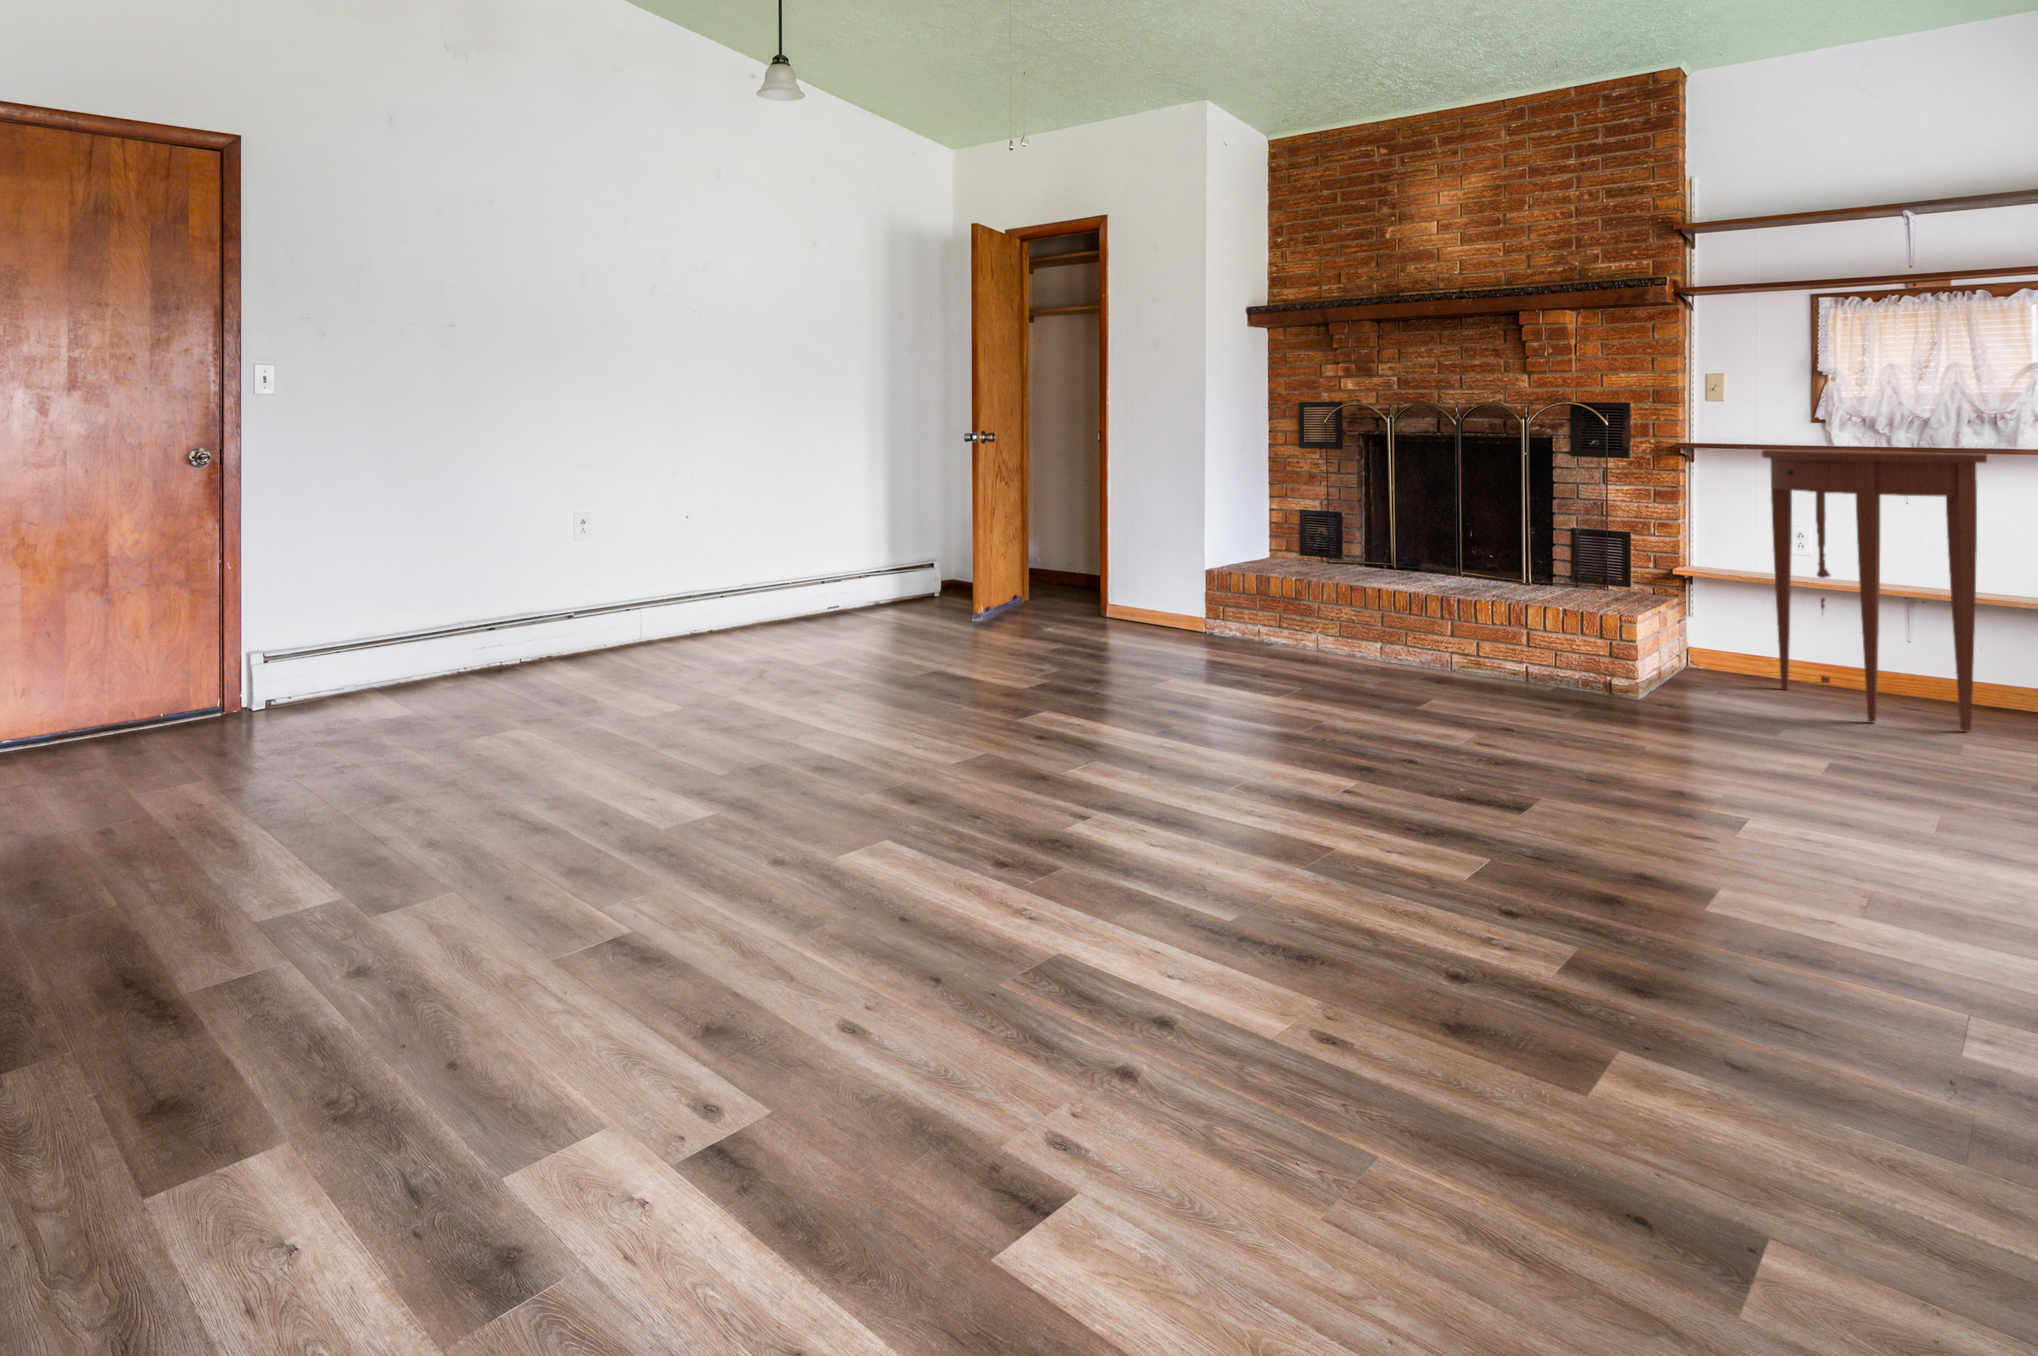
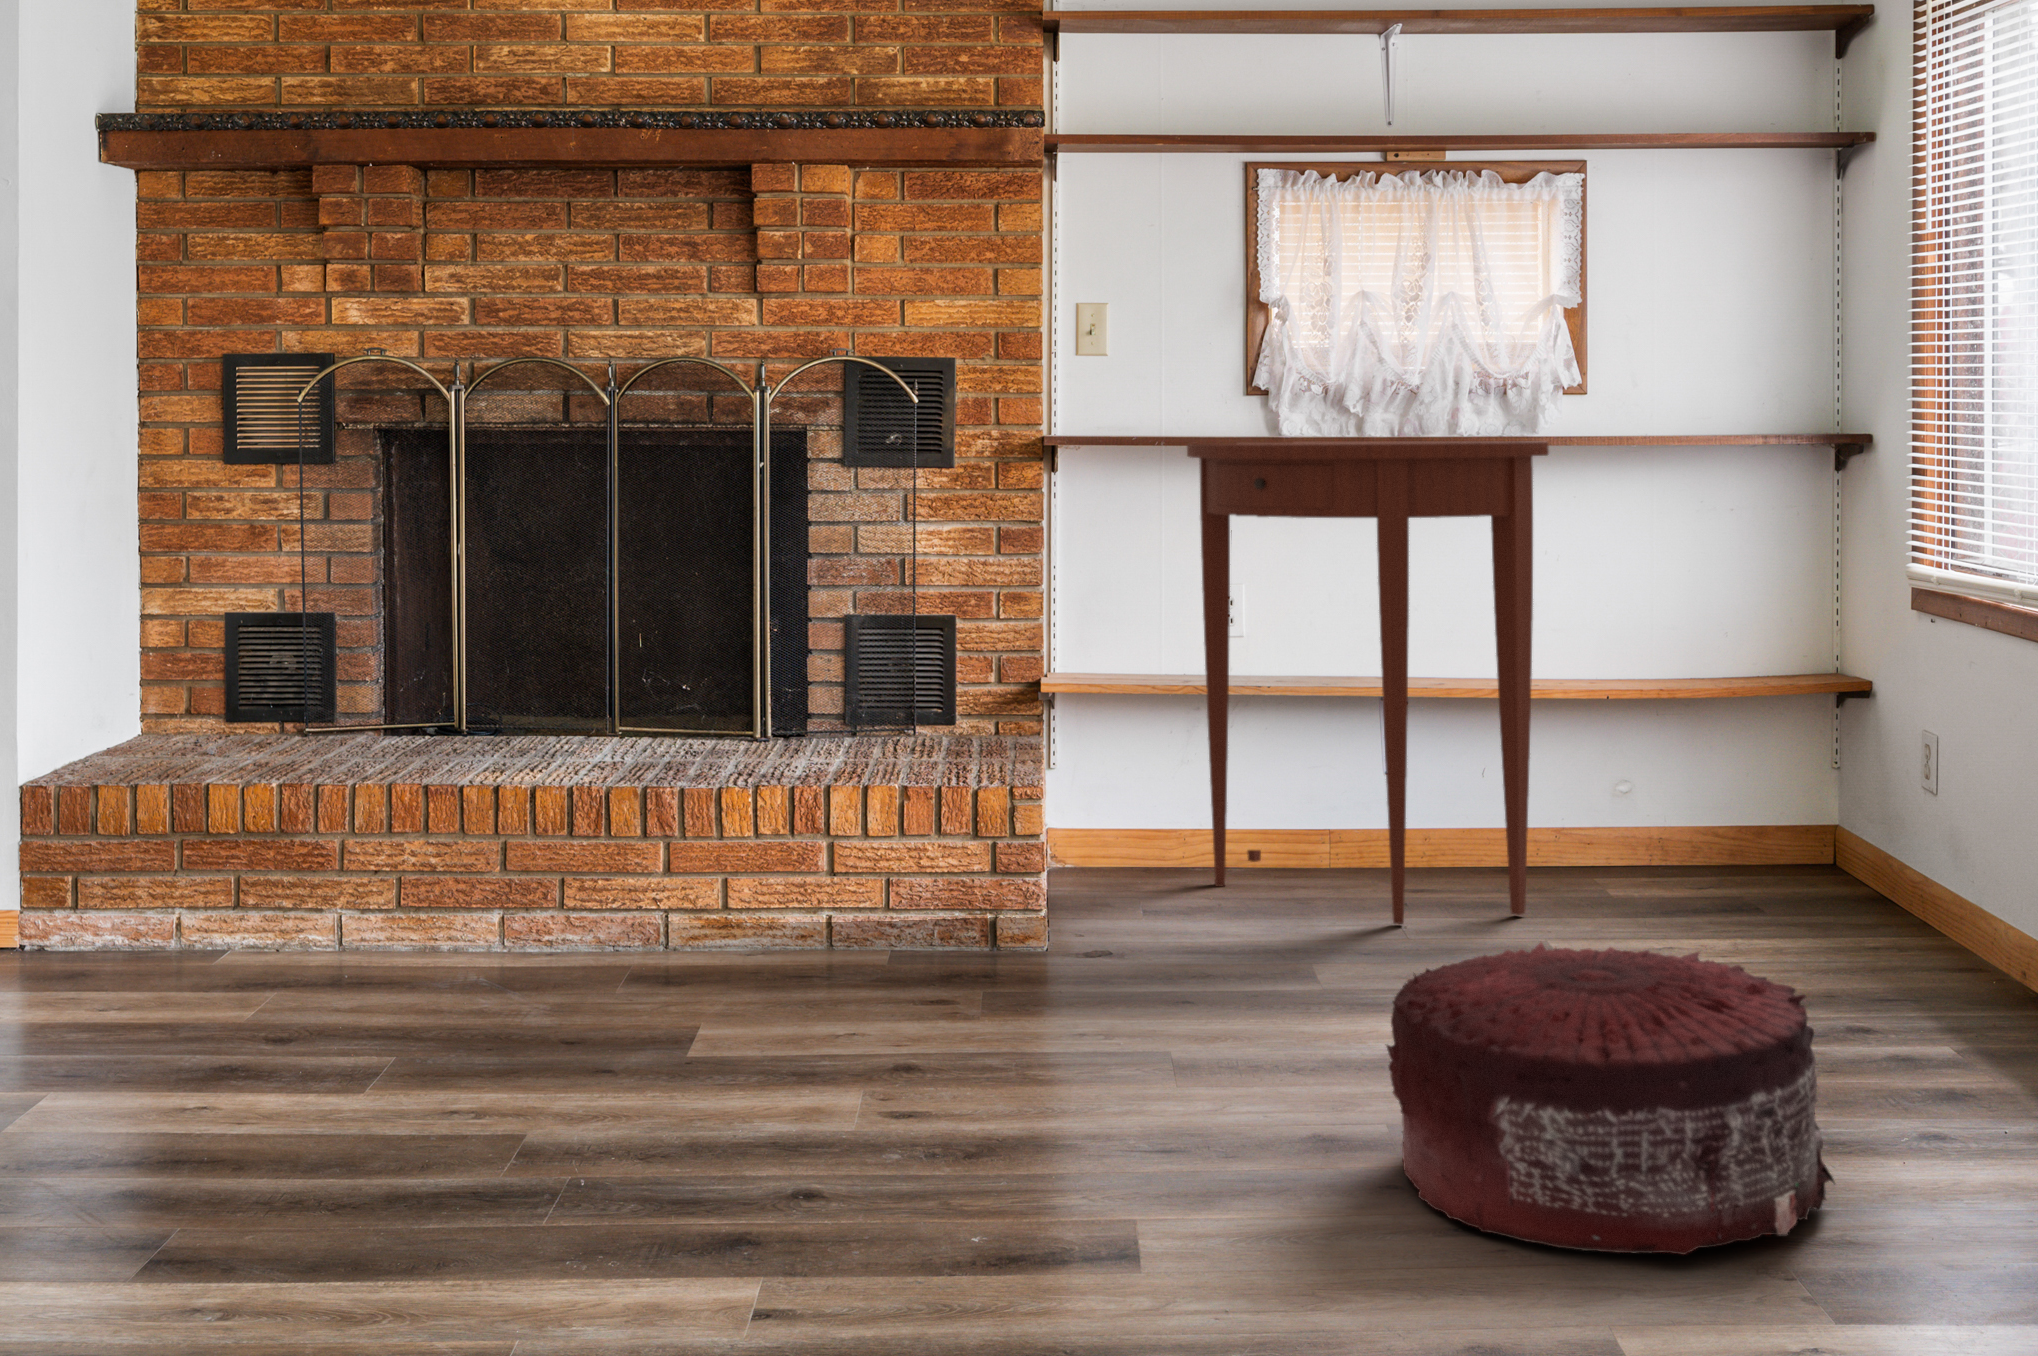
pouf: none [1690,713,1949,870] -> present [1387,943,1835,1255]

